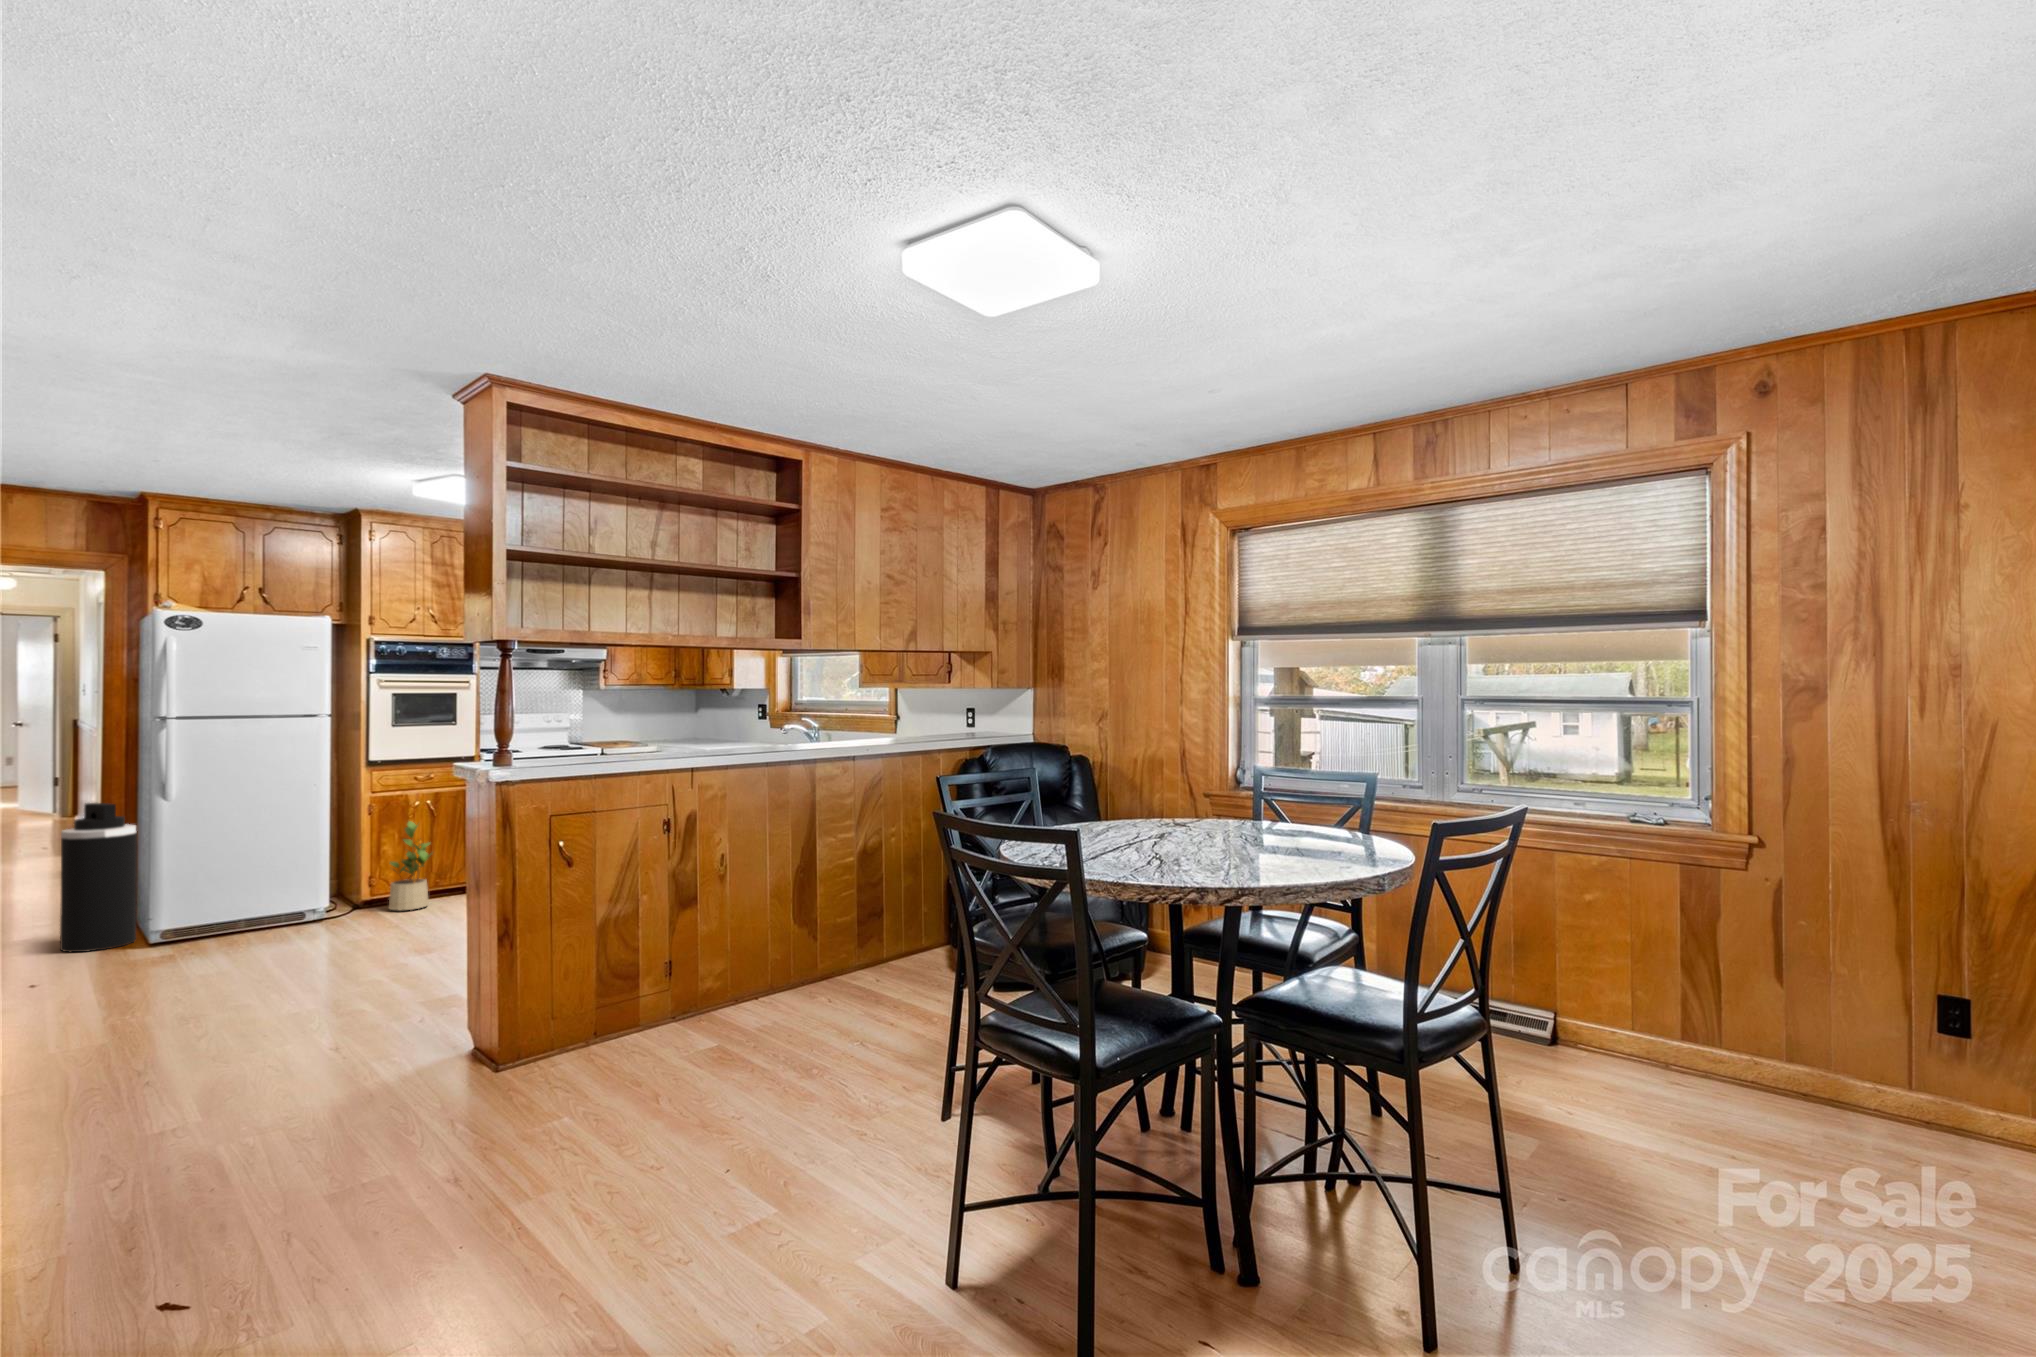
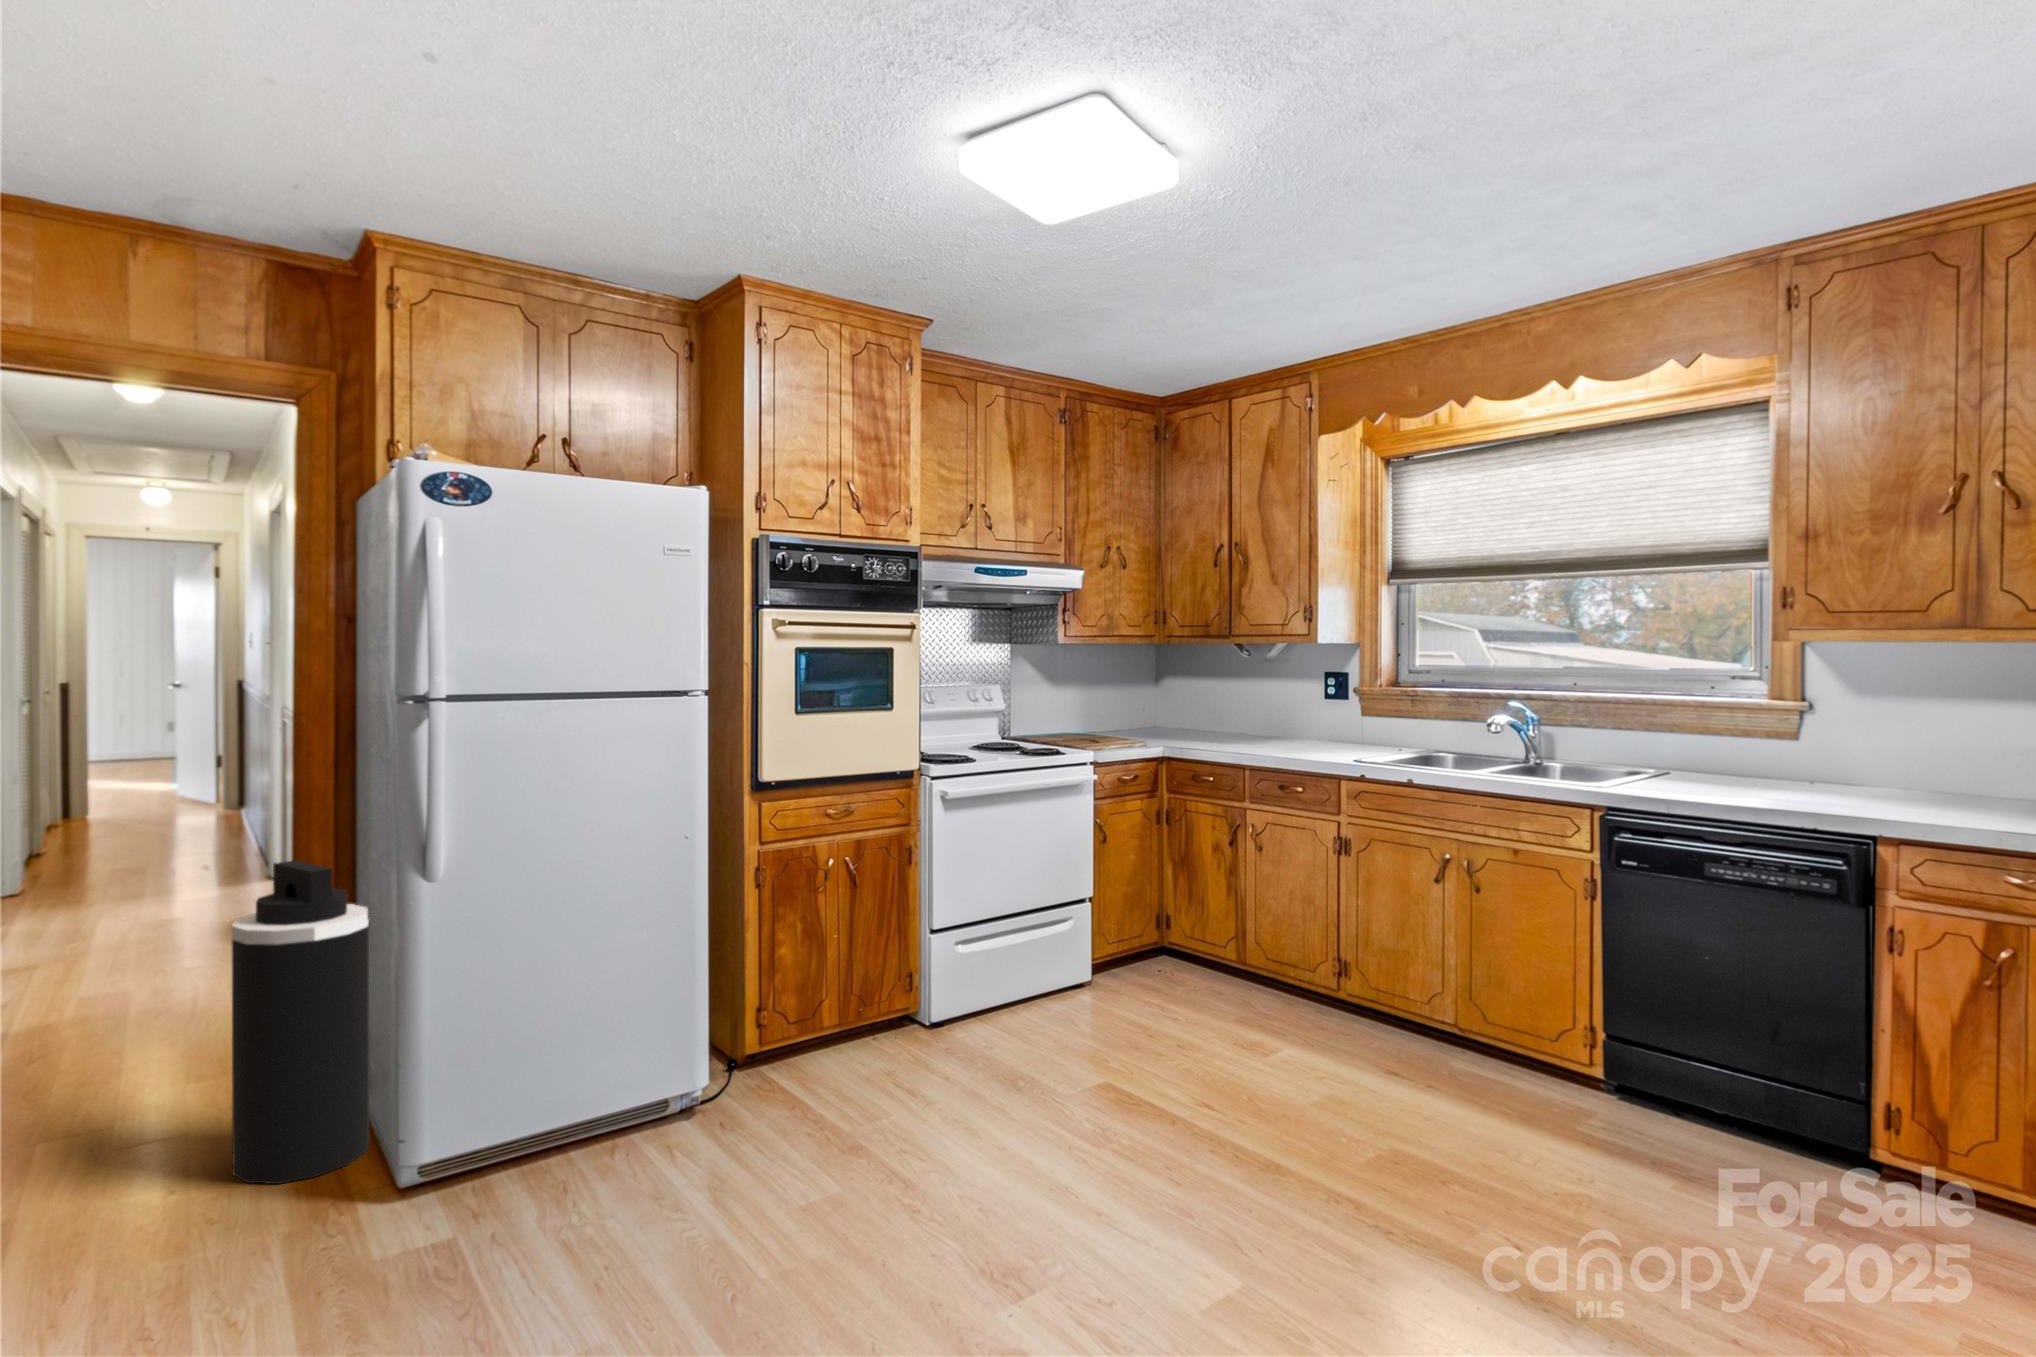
potted plant: present [389,821,432,911] -> none [794,895,878,1072]

